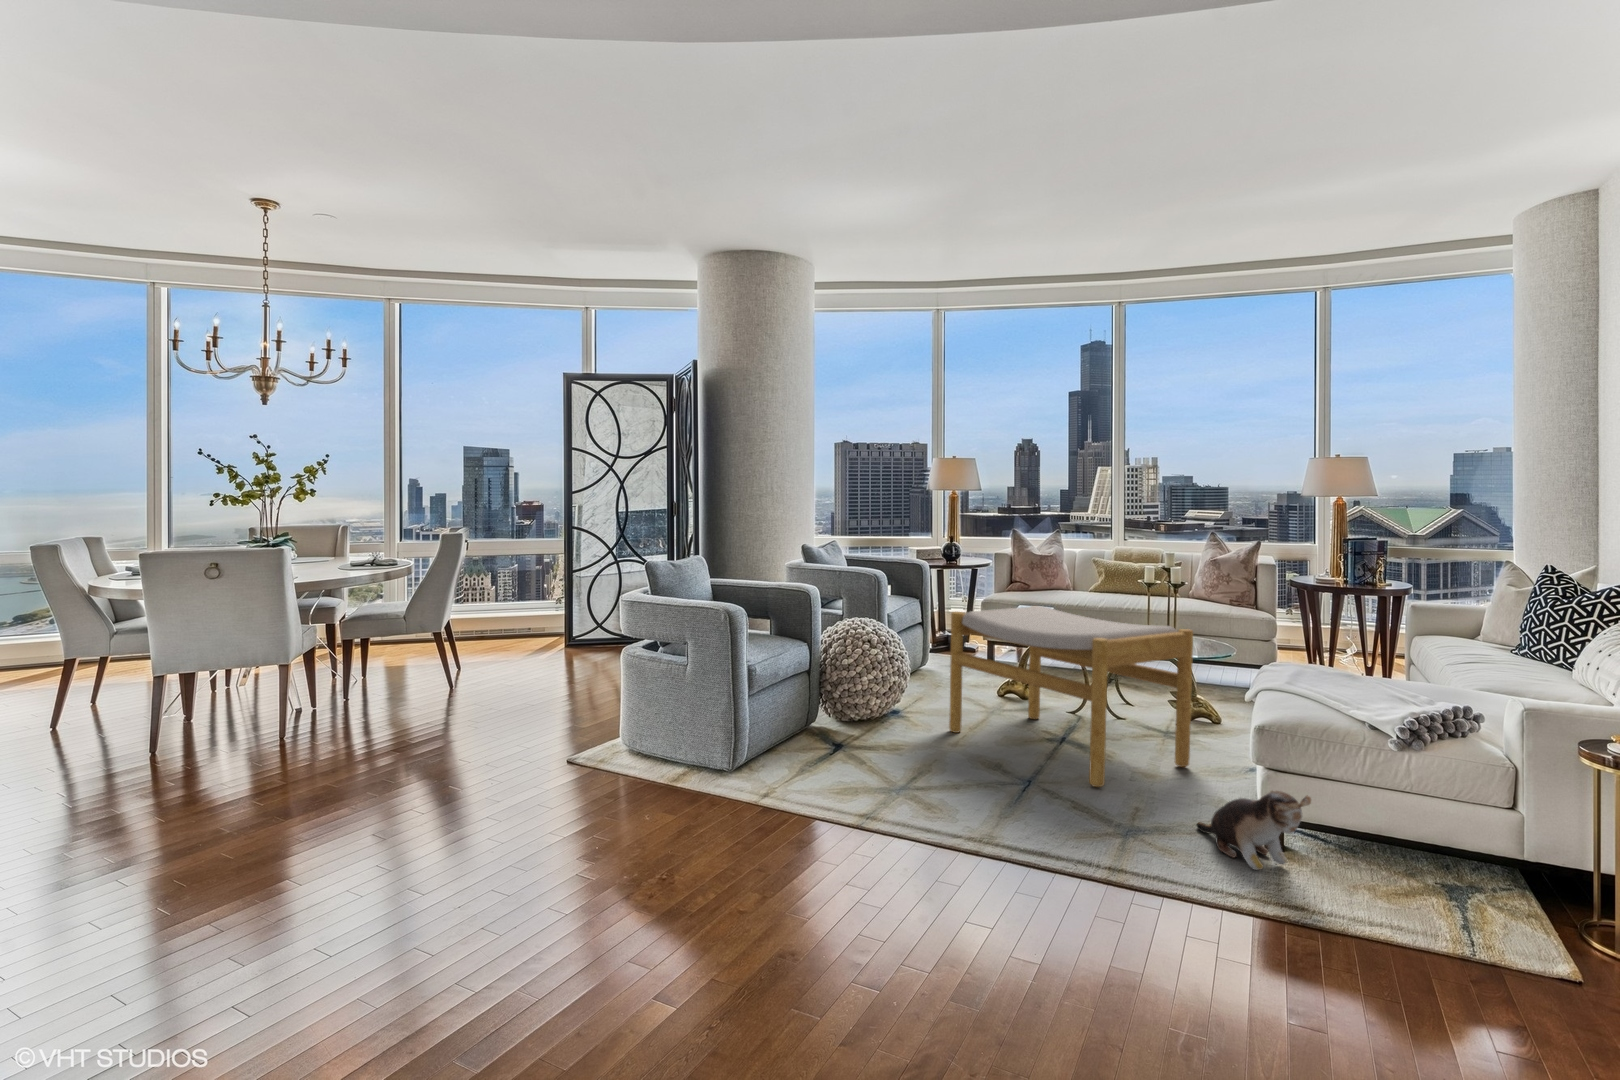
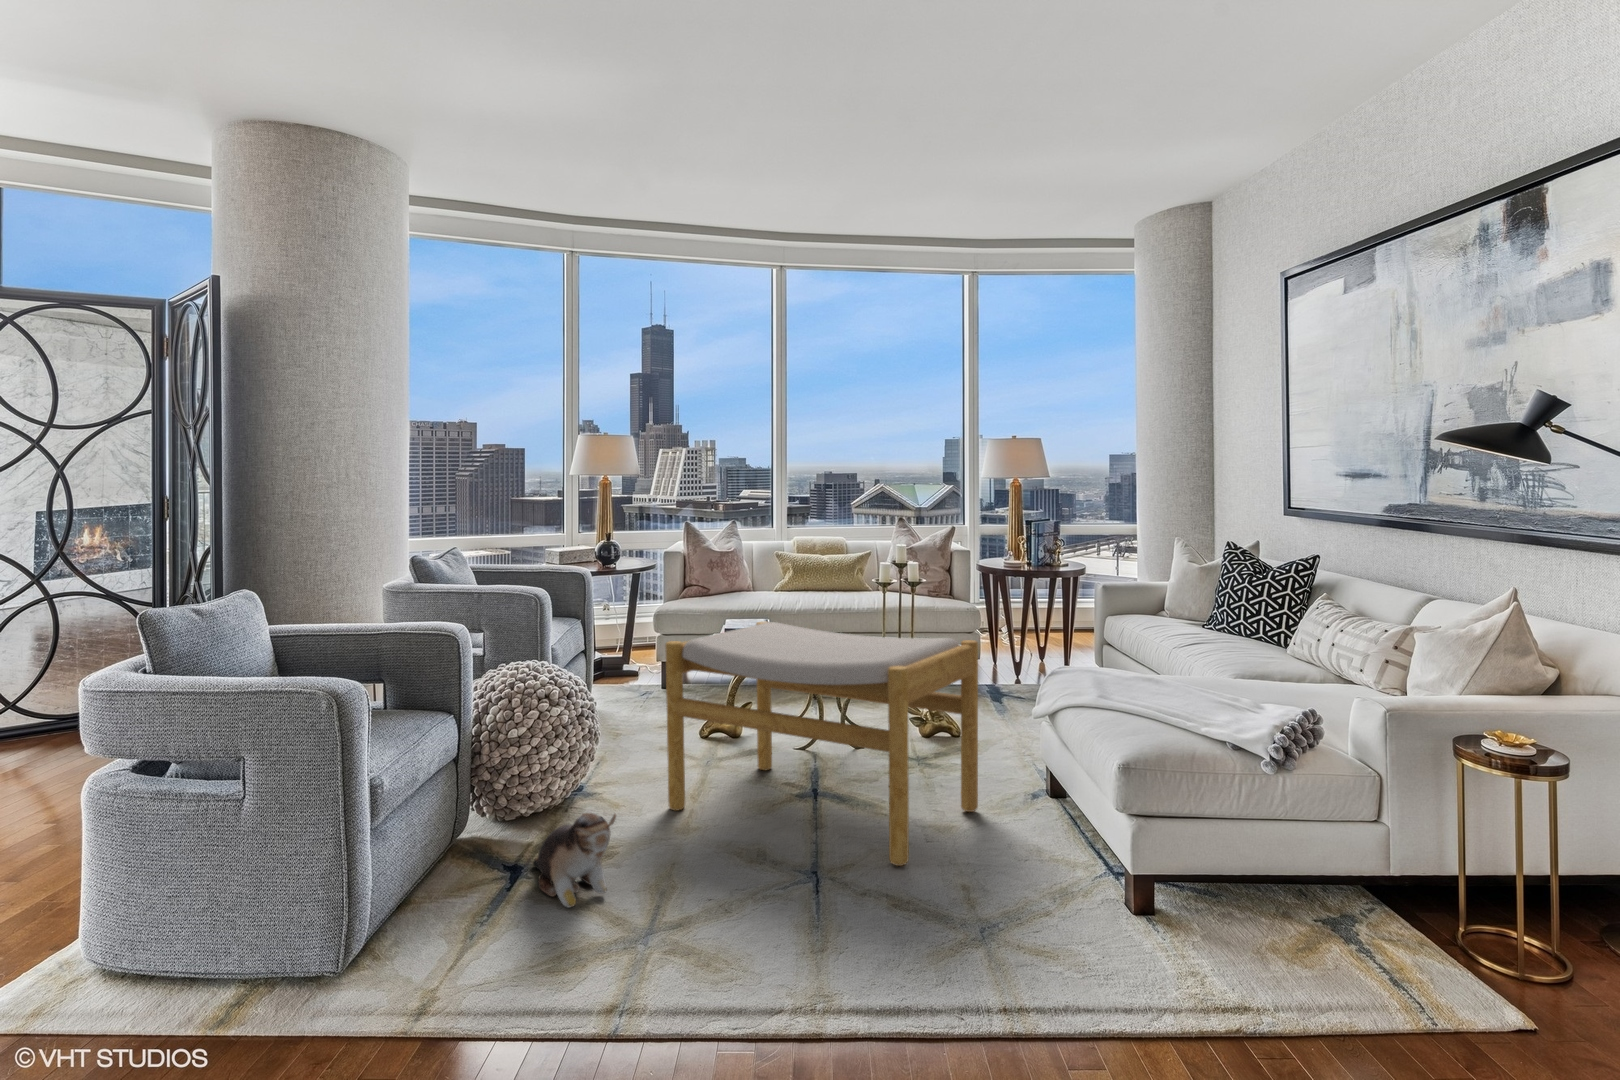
plush toy: present [1196,791,1311,870] -> present [533,813,616,908]

